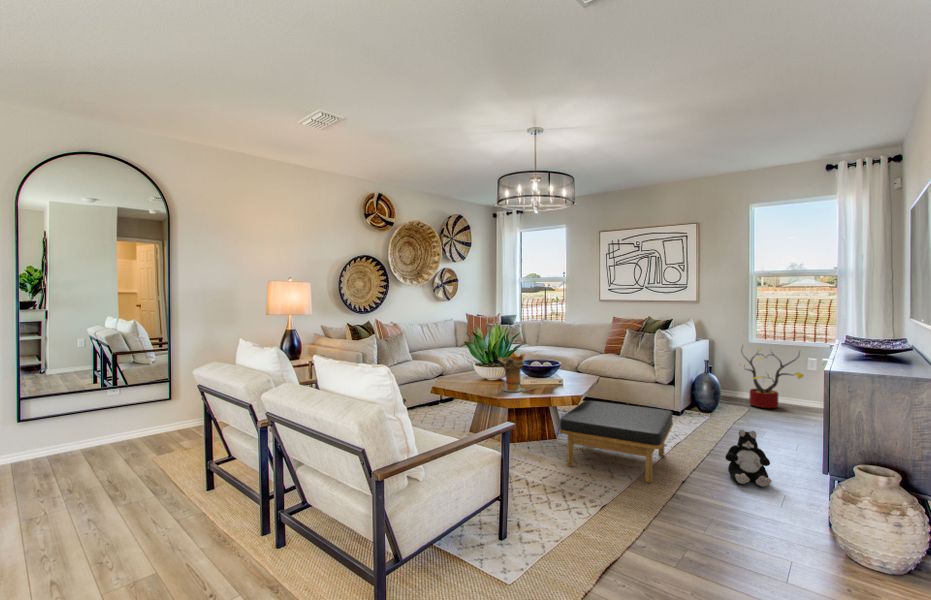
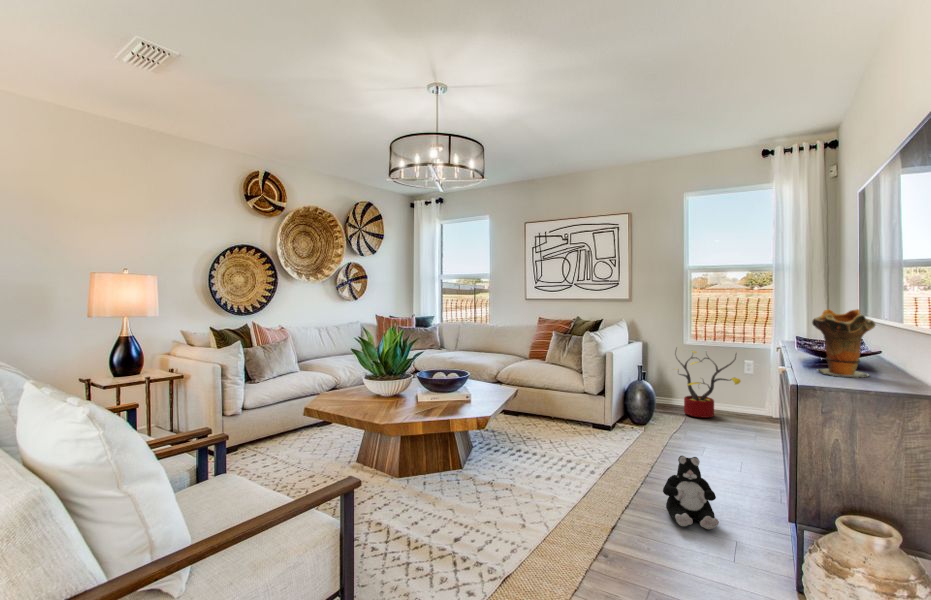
decorative vase: present [498,353,525,392] -> present [812,309,875,377]
ottoman: present [560,400,673,483] -> none [459,420,601,532]

